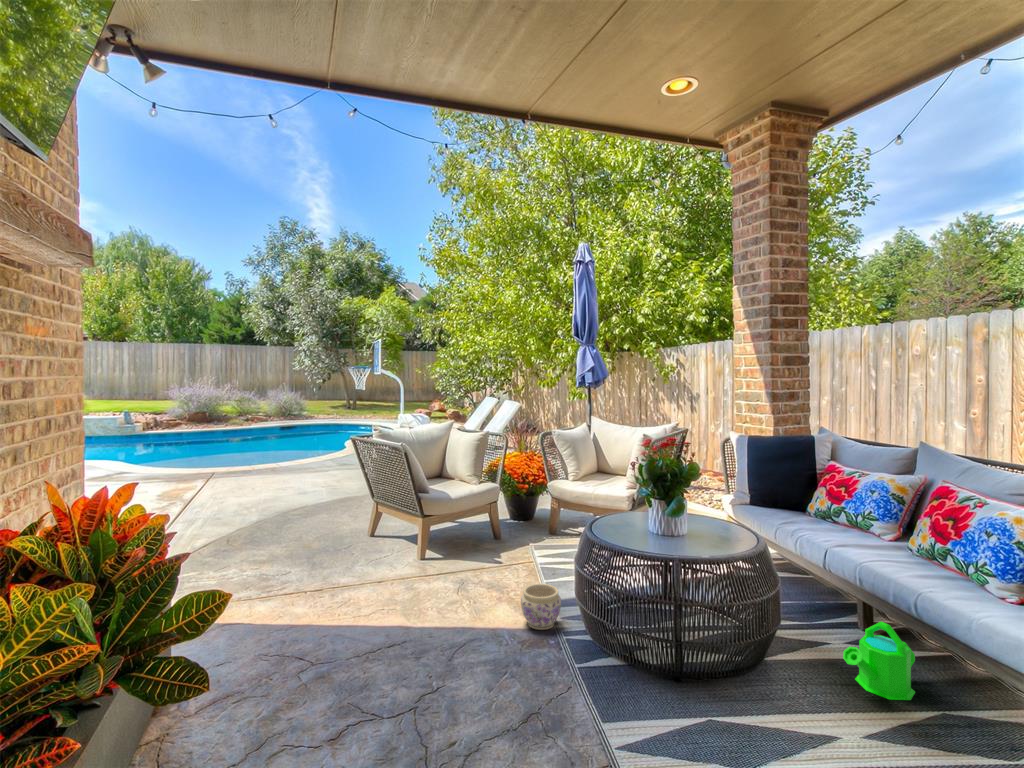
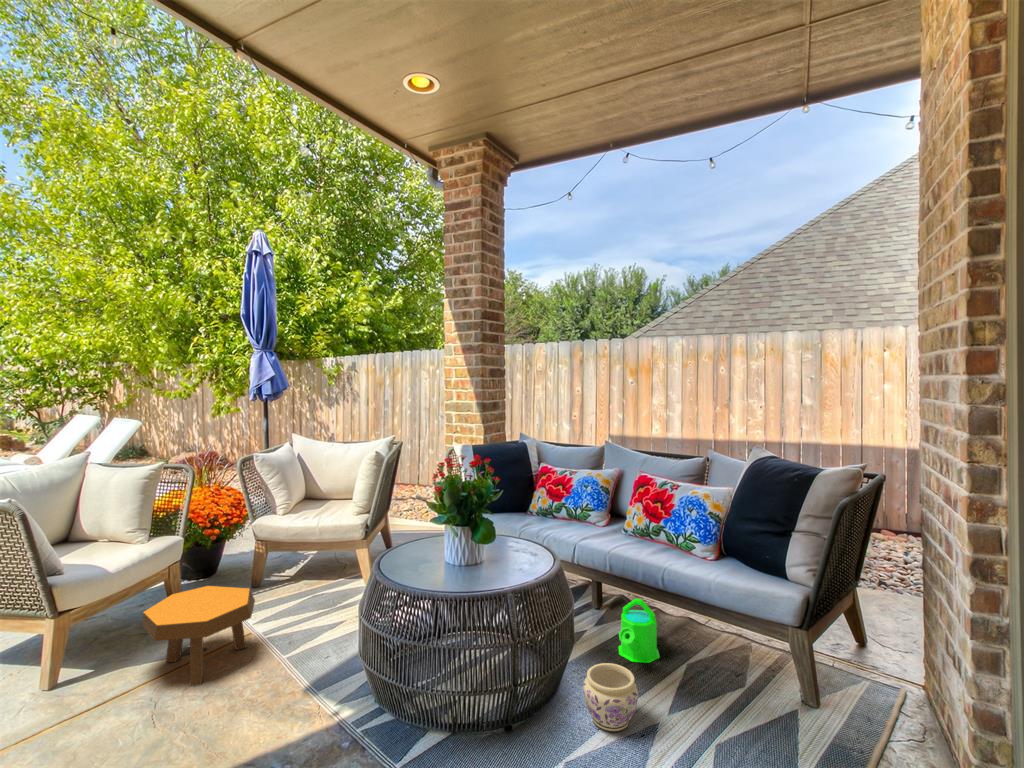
footstool: none [464,521,534,585] -> present [142,586,255,687]
planter: present [521,584,561,630] -> present [583,663,638,732]

